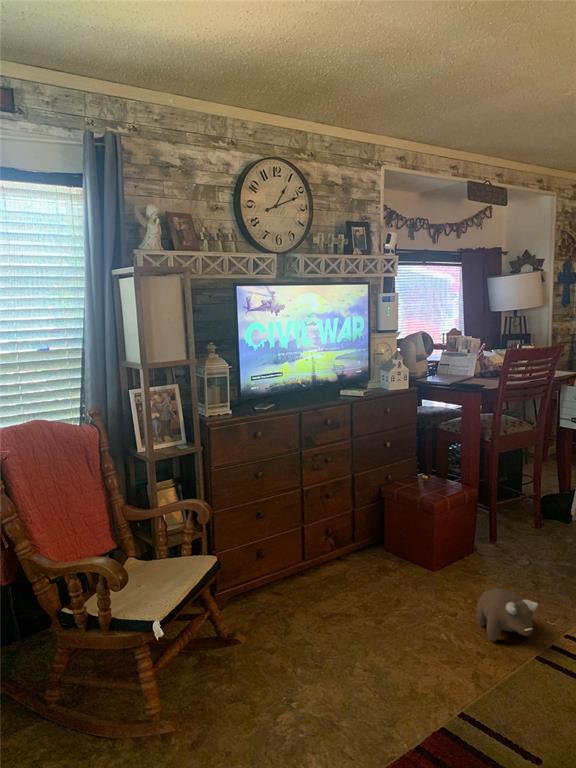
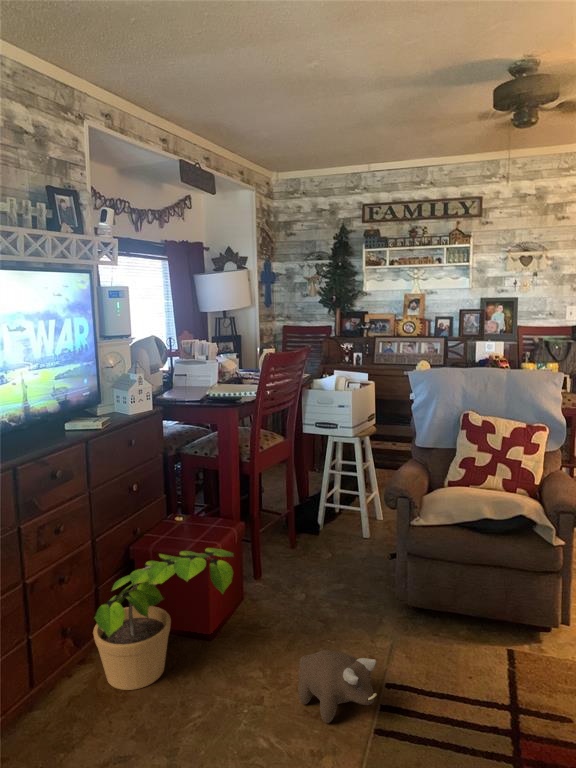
potted plant: none [337,491,442,583] -> present [93,548,234,690]

